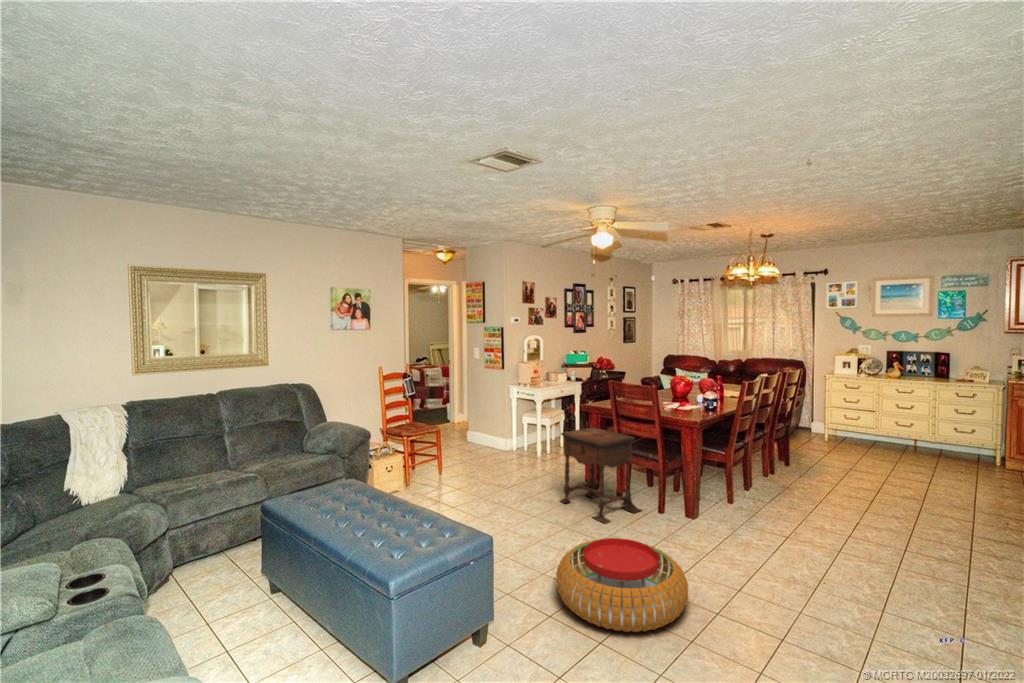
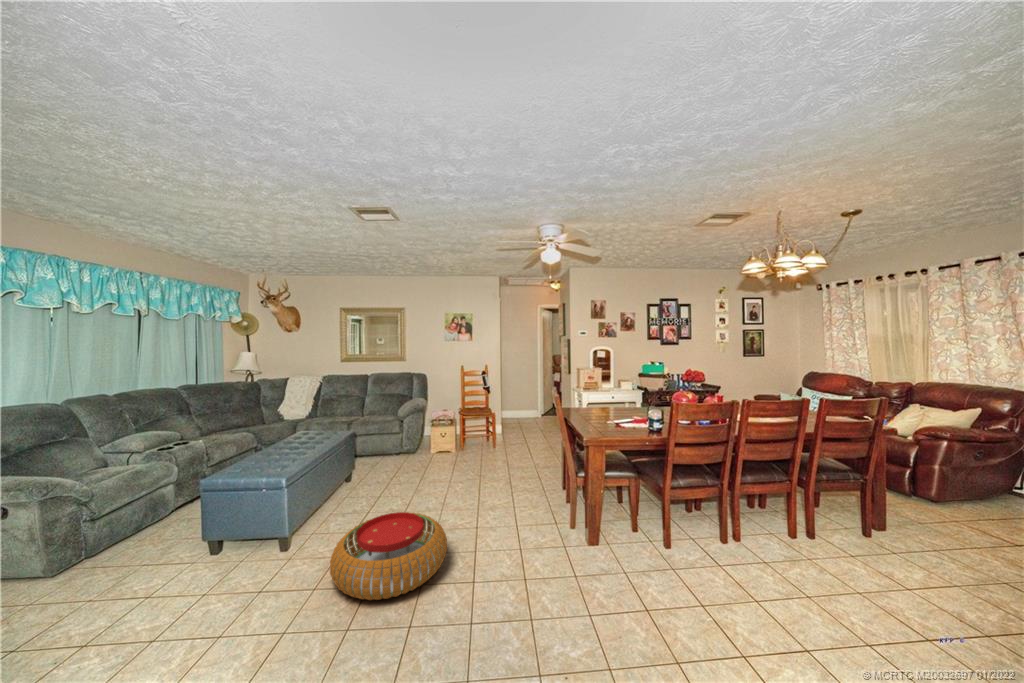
side table: present [560,427,642,523] -> none [510,427,563,515]

